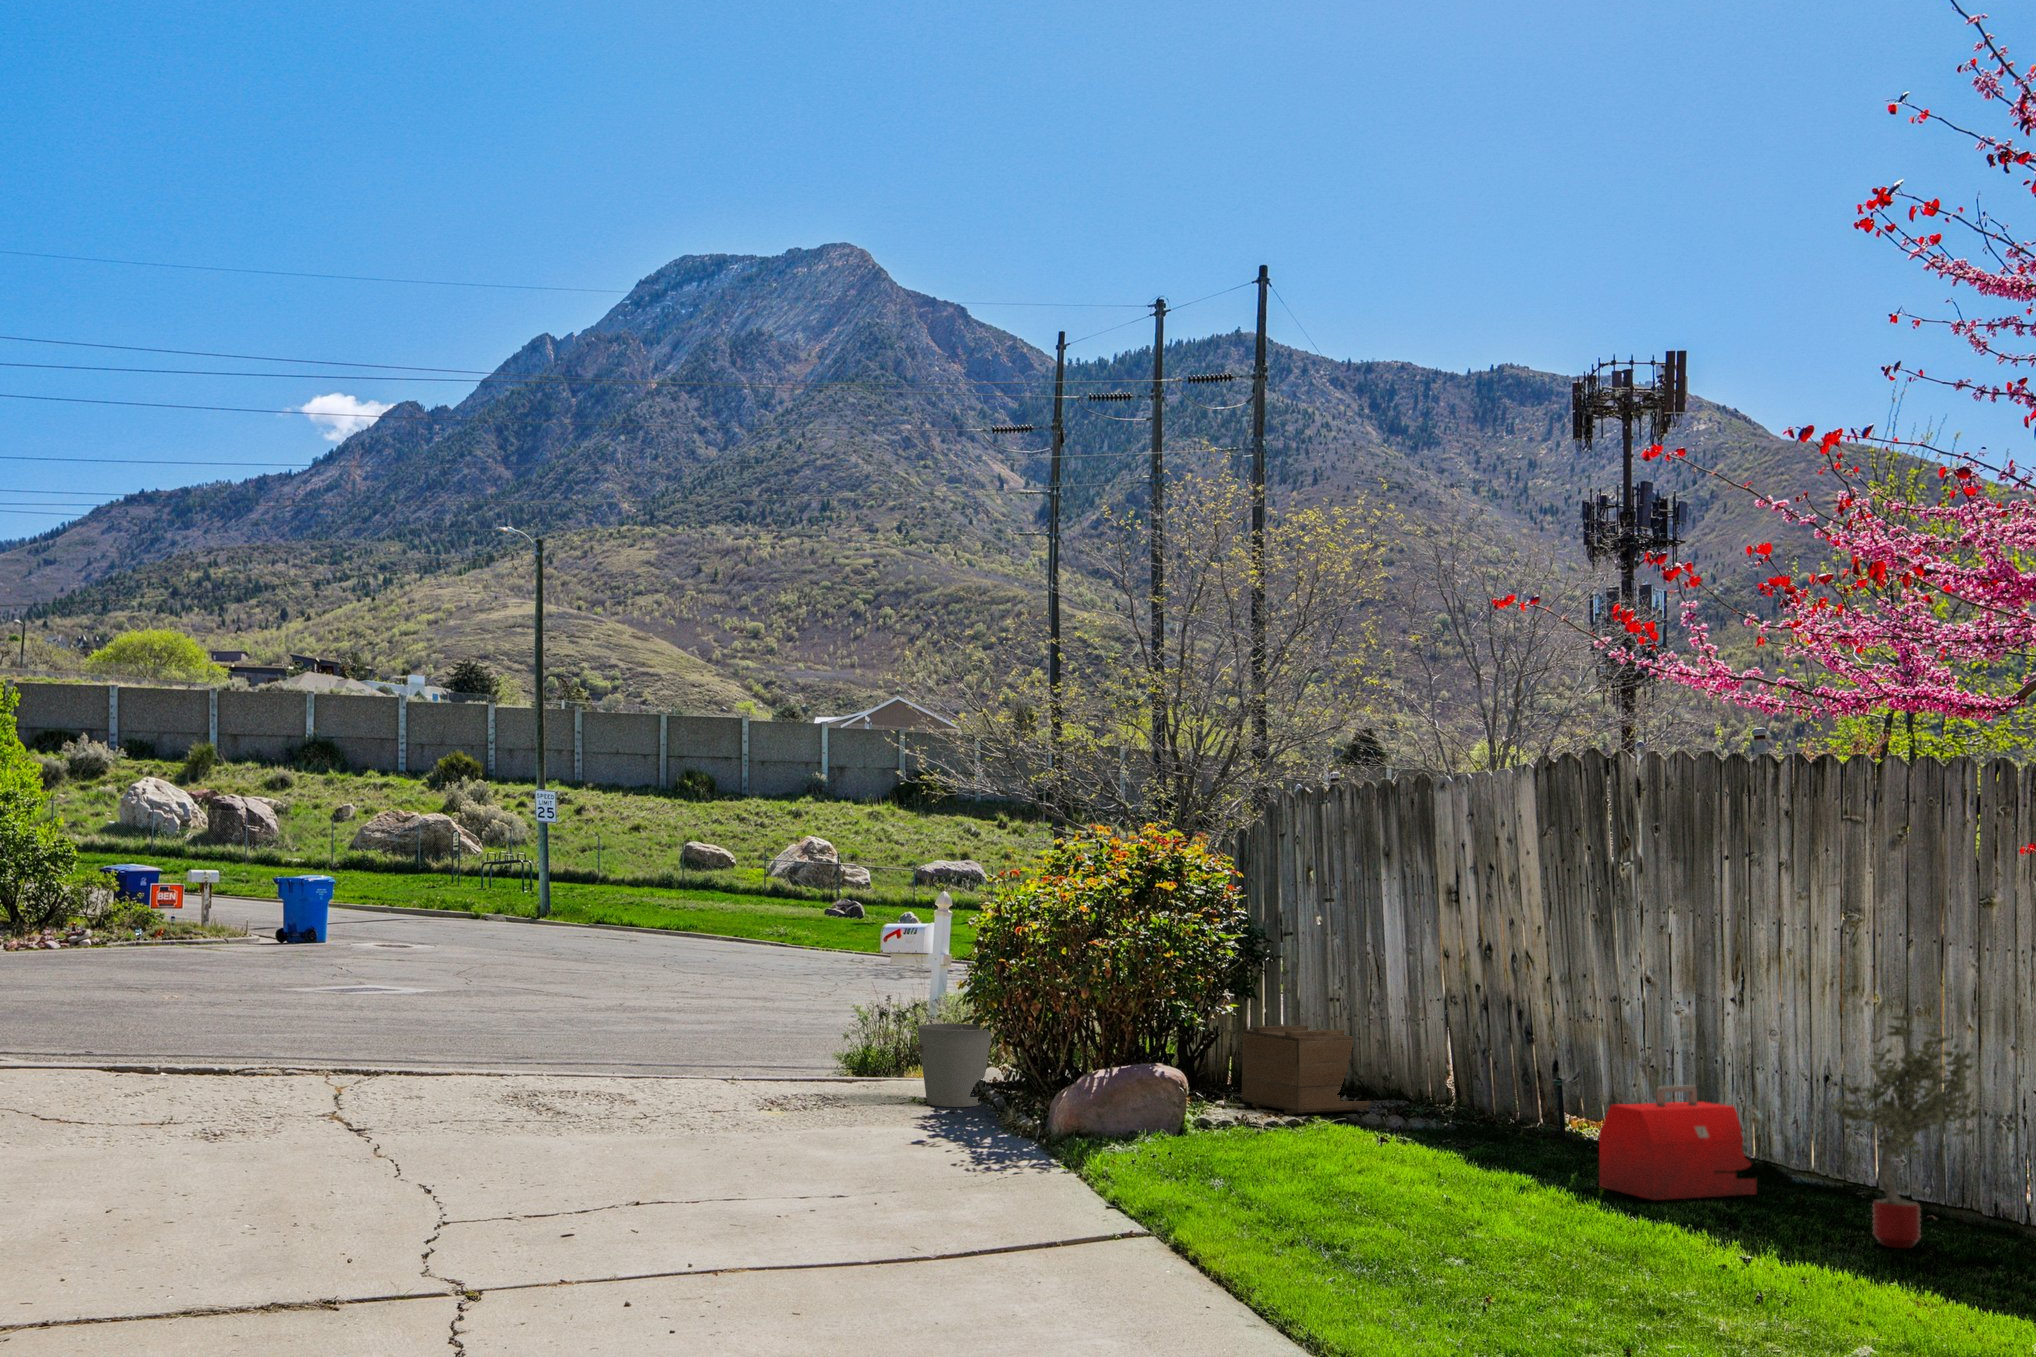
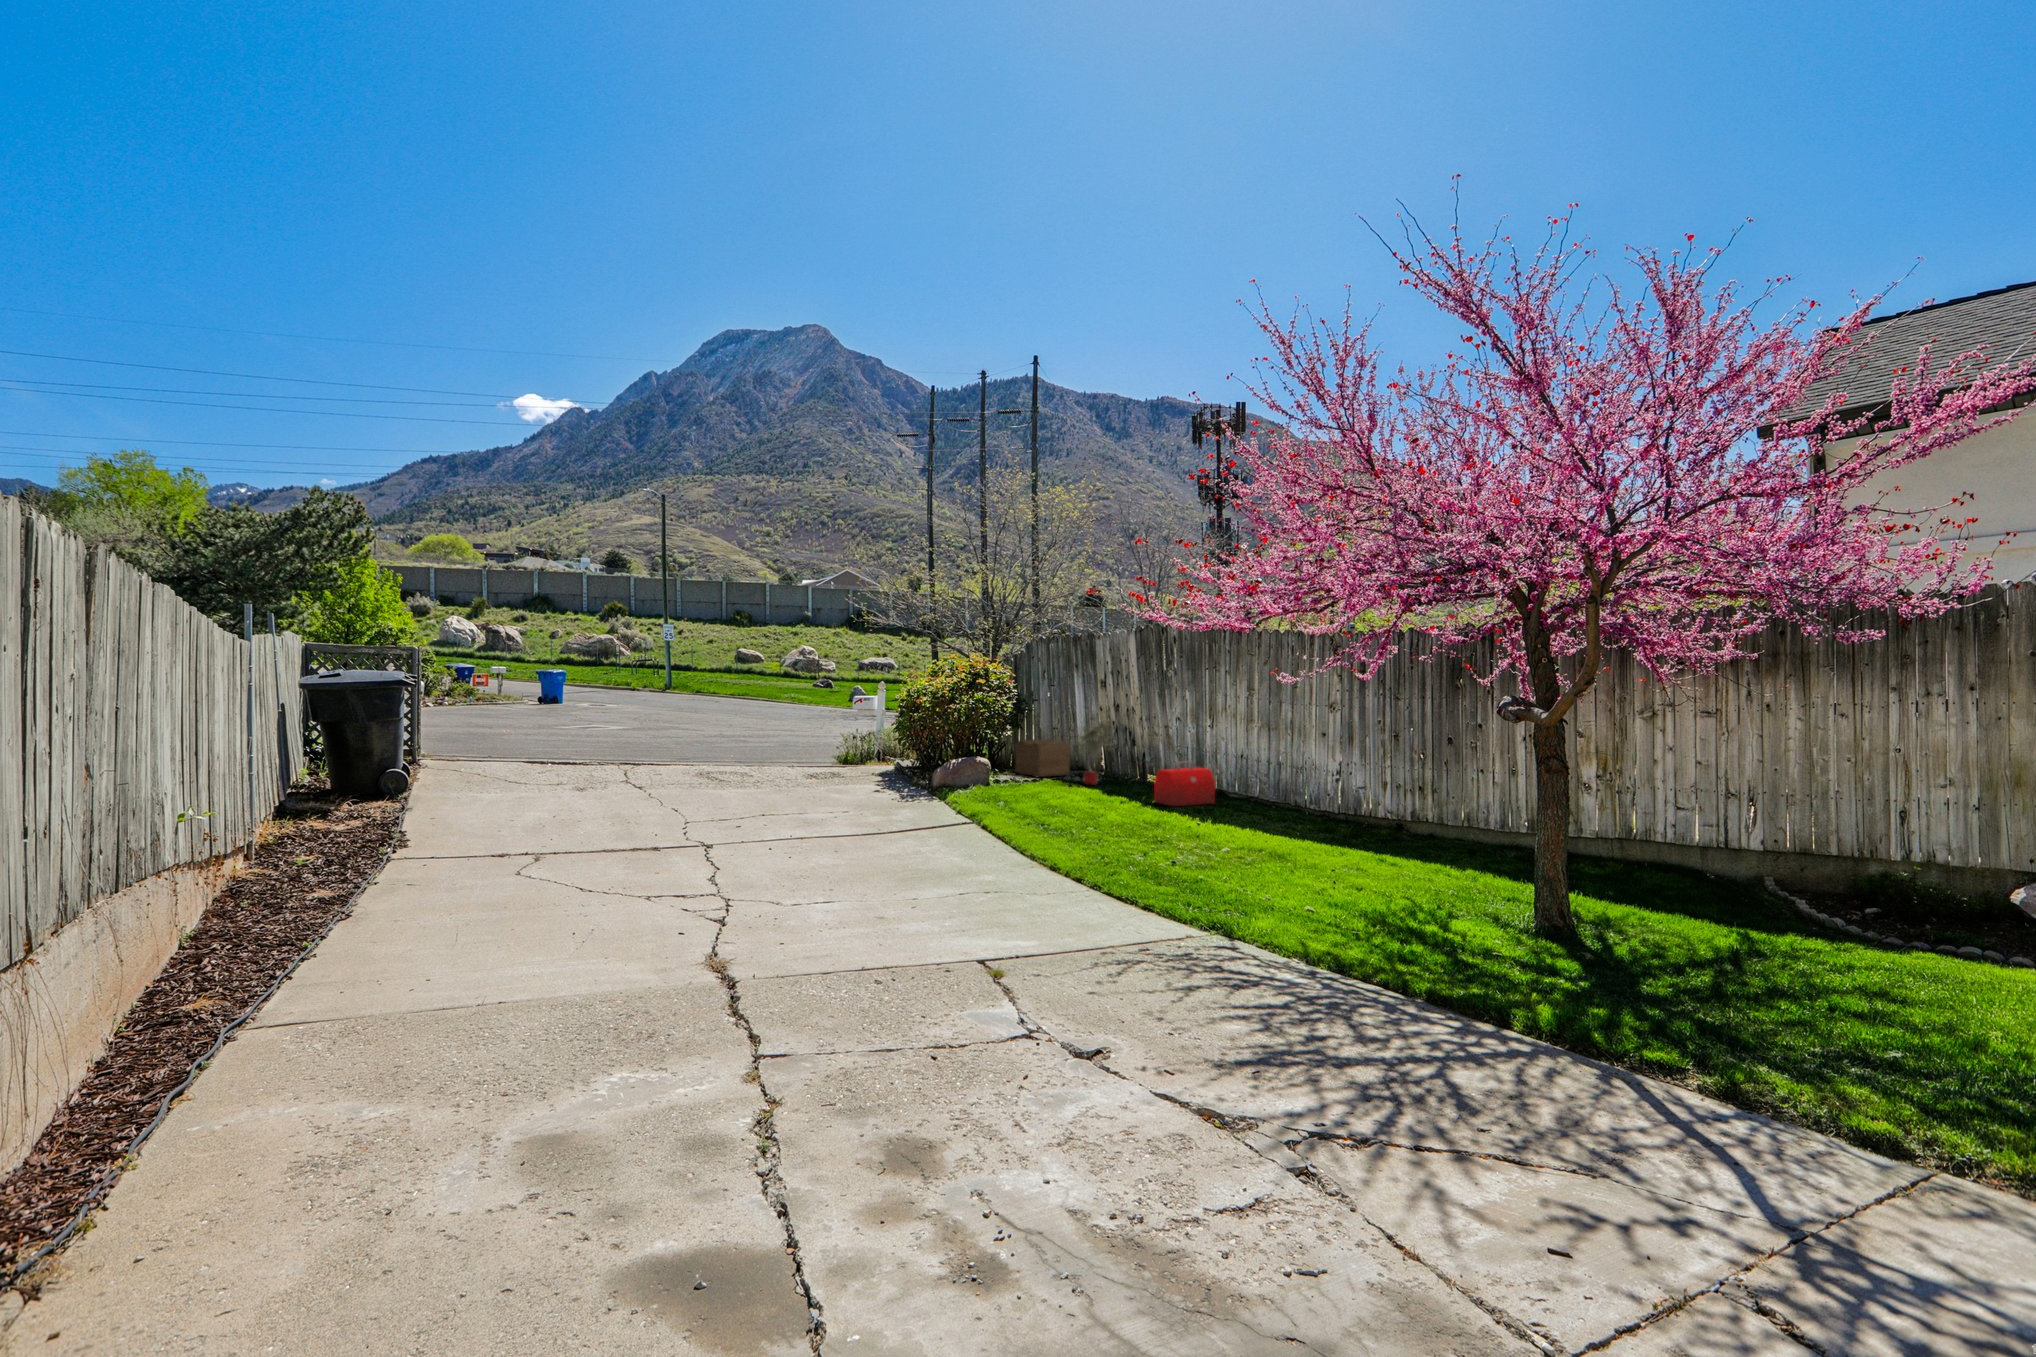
potted tree: present [1832,1015,1982,1248] -> present [1076,713,1114,785]
bucket: present [913,1022,992,1107] -> none [873,741,908,777]

